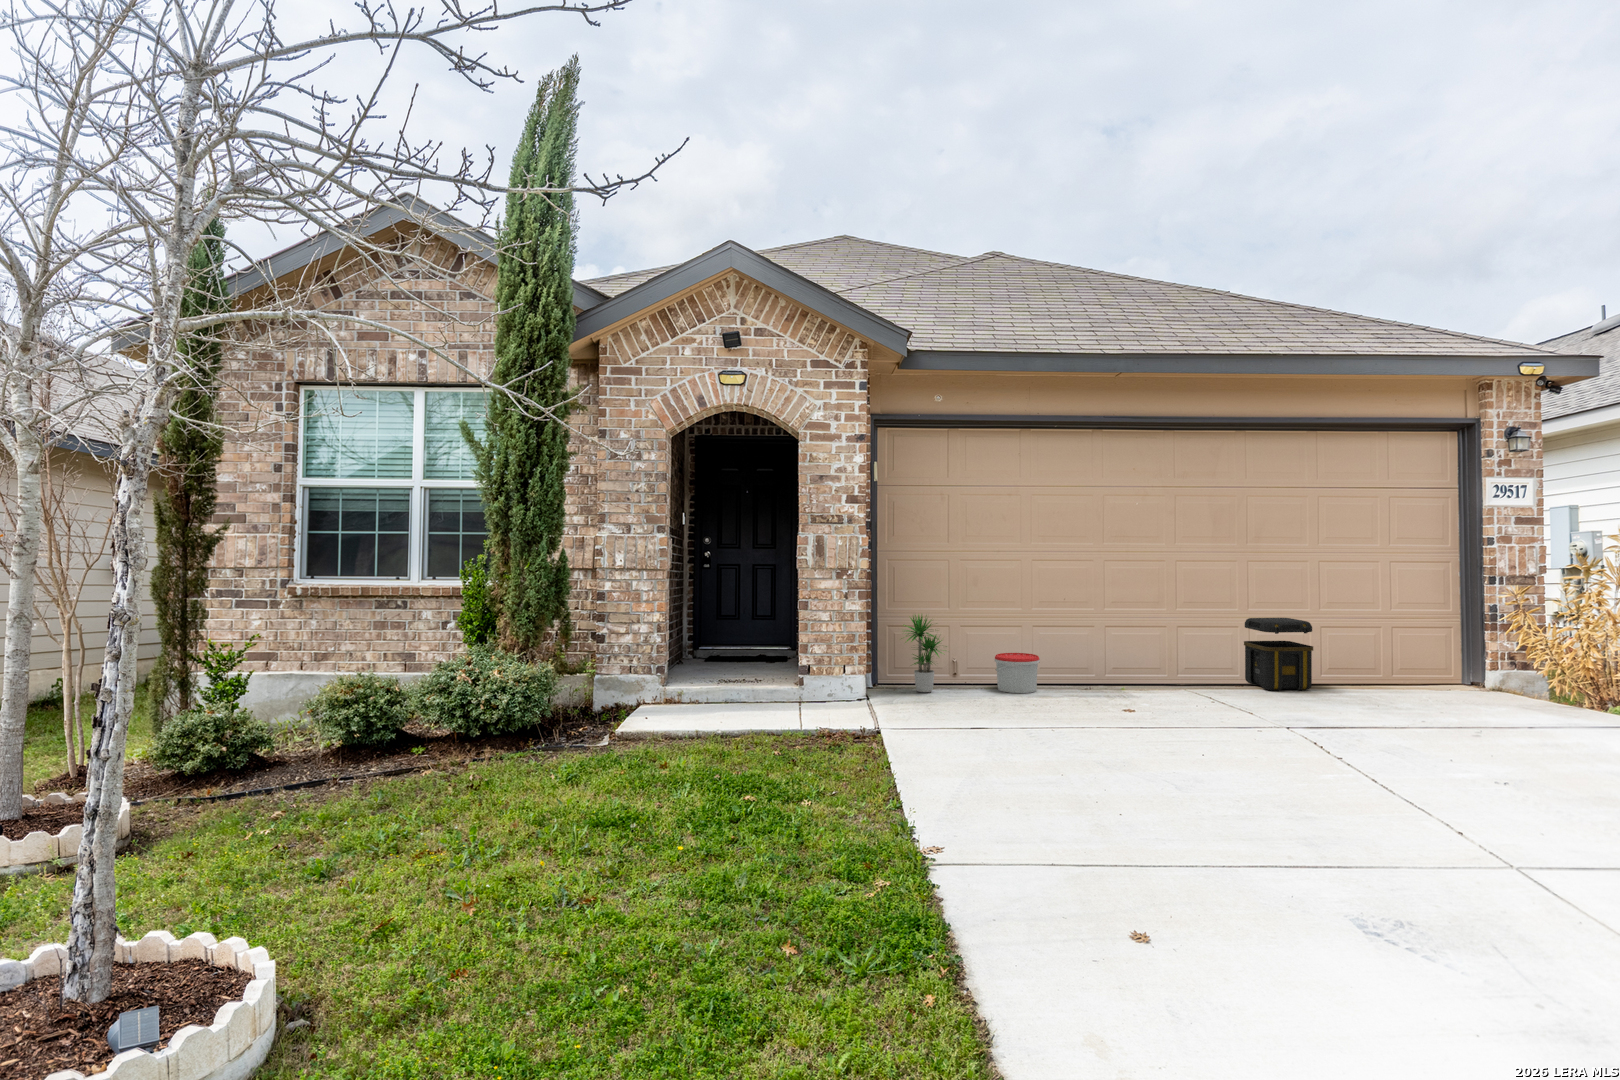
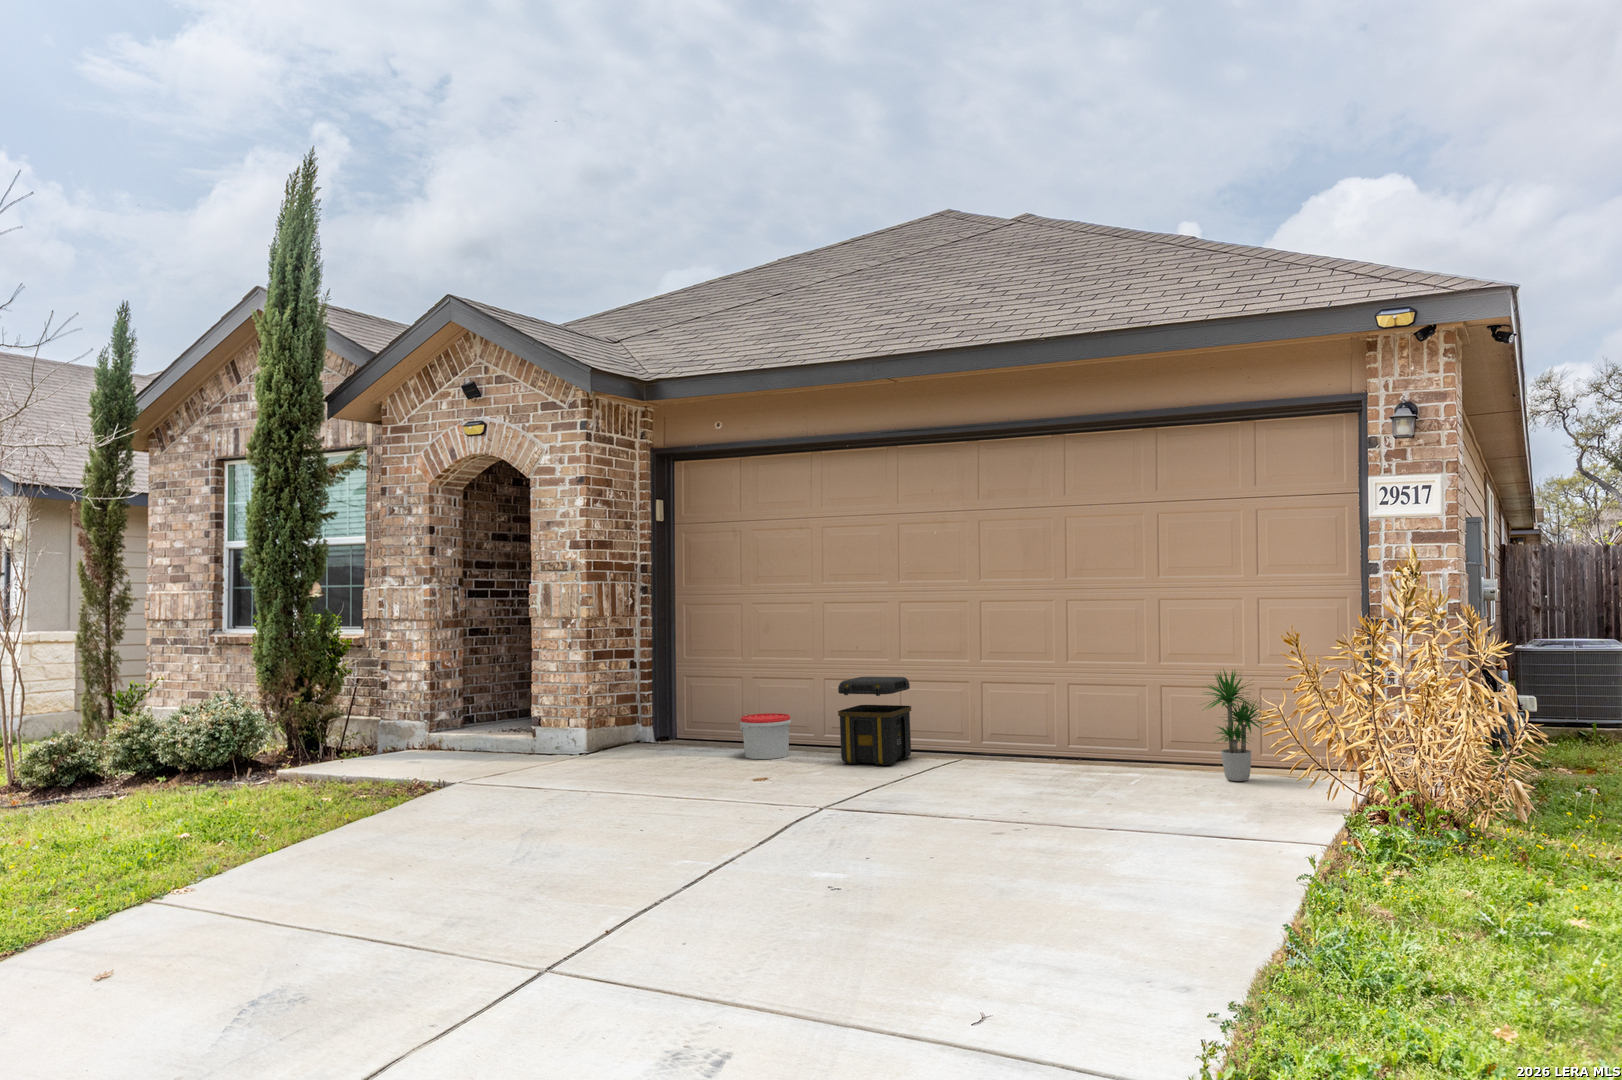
potted plant: present [905,614,947,692] -> present [1203,669,1268,781]
toolbox: present [1244,618,1313,690] -> present [838,677,911,766]

